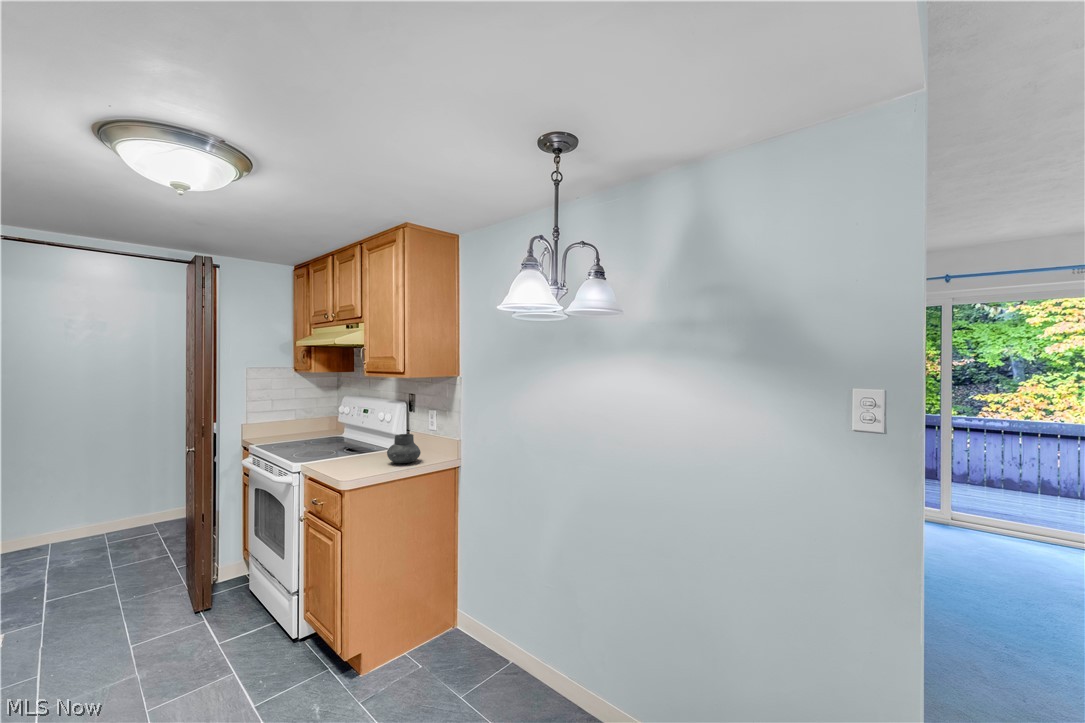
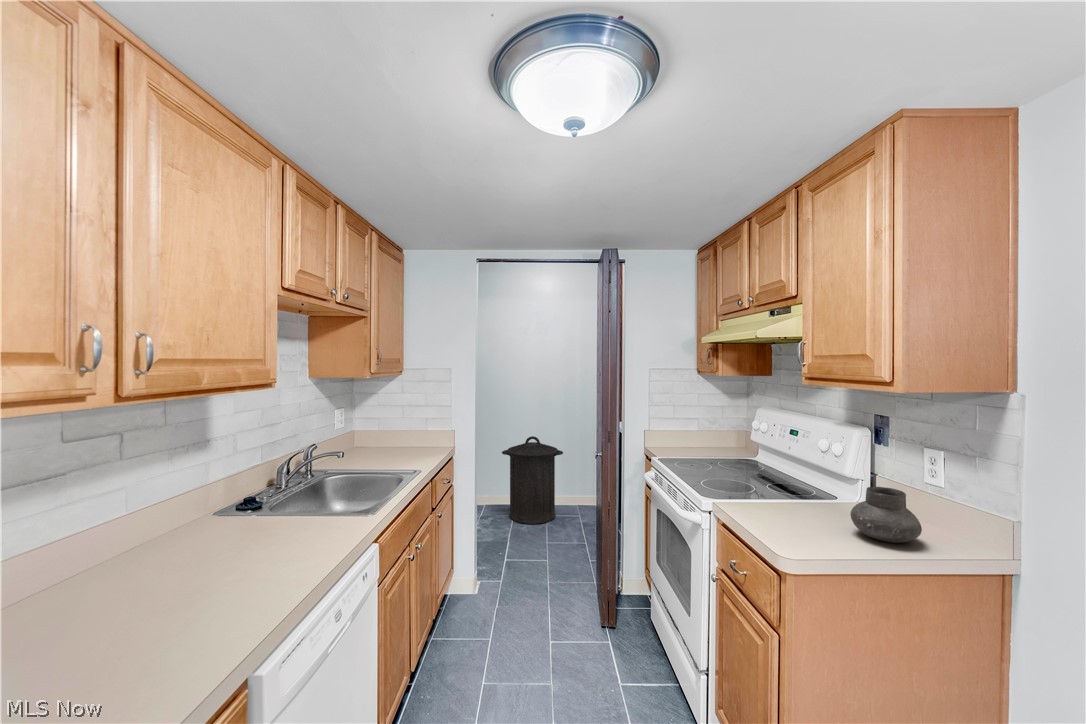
trash can: none [24,454,133,563] -> present [502,436,563,524]

